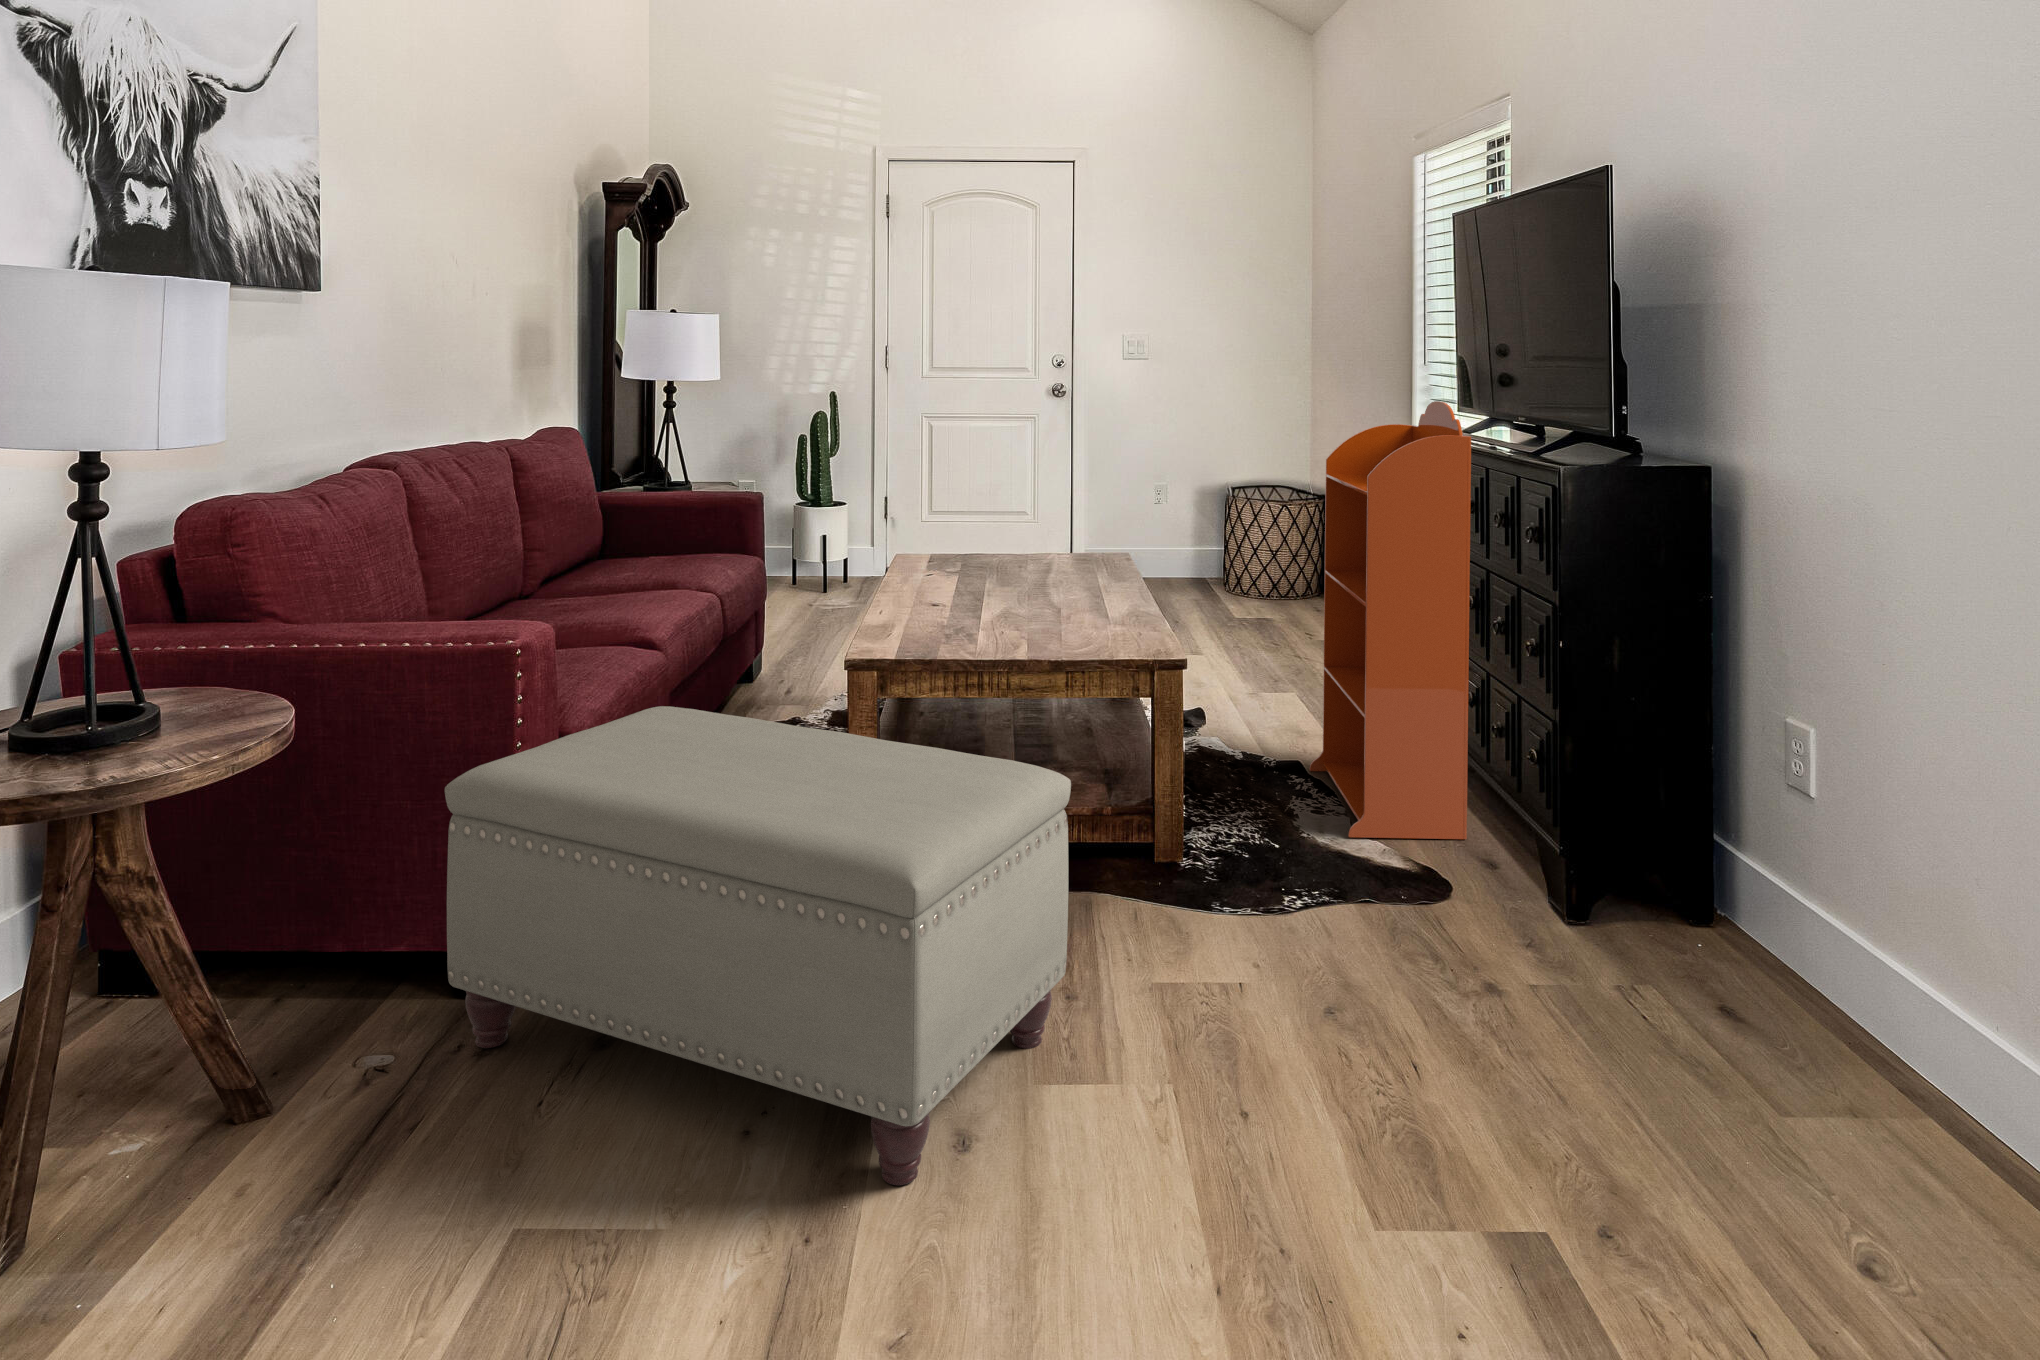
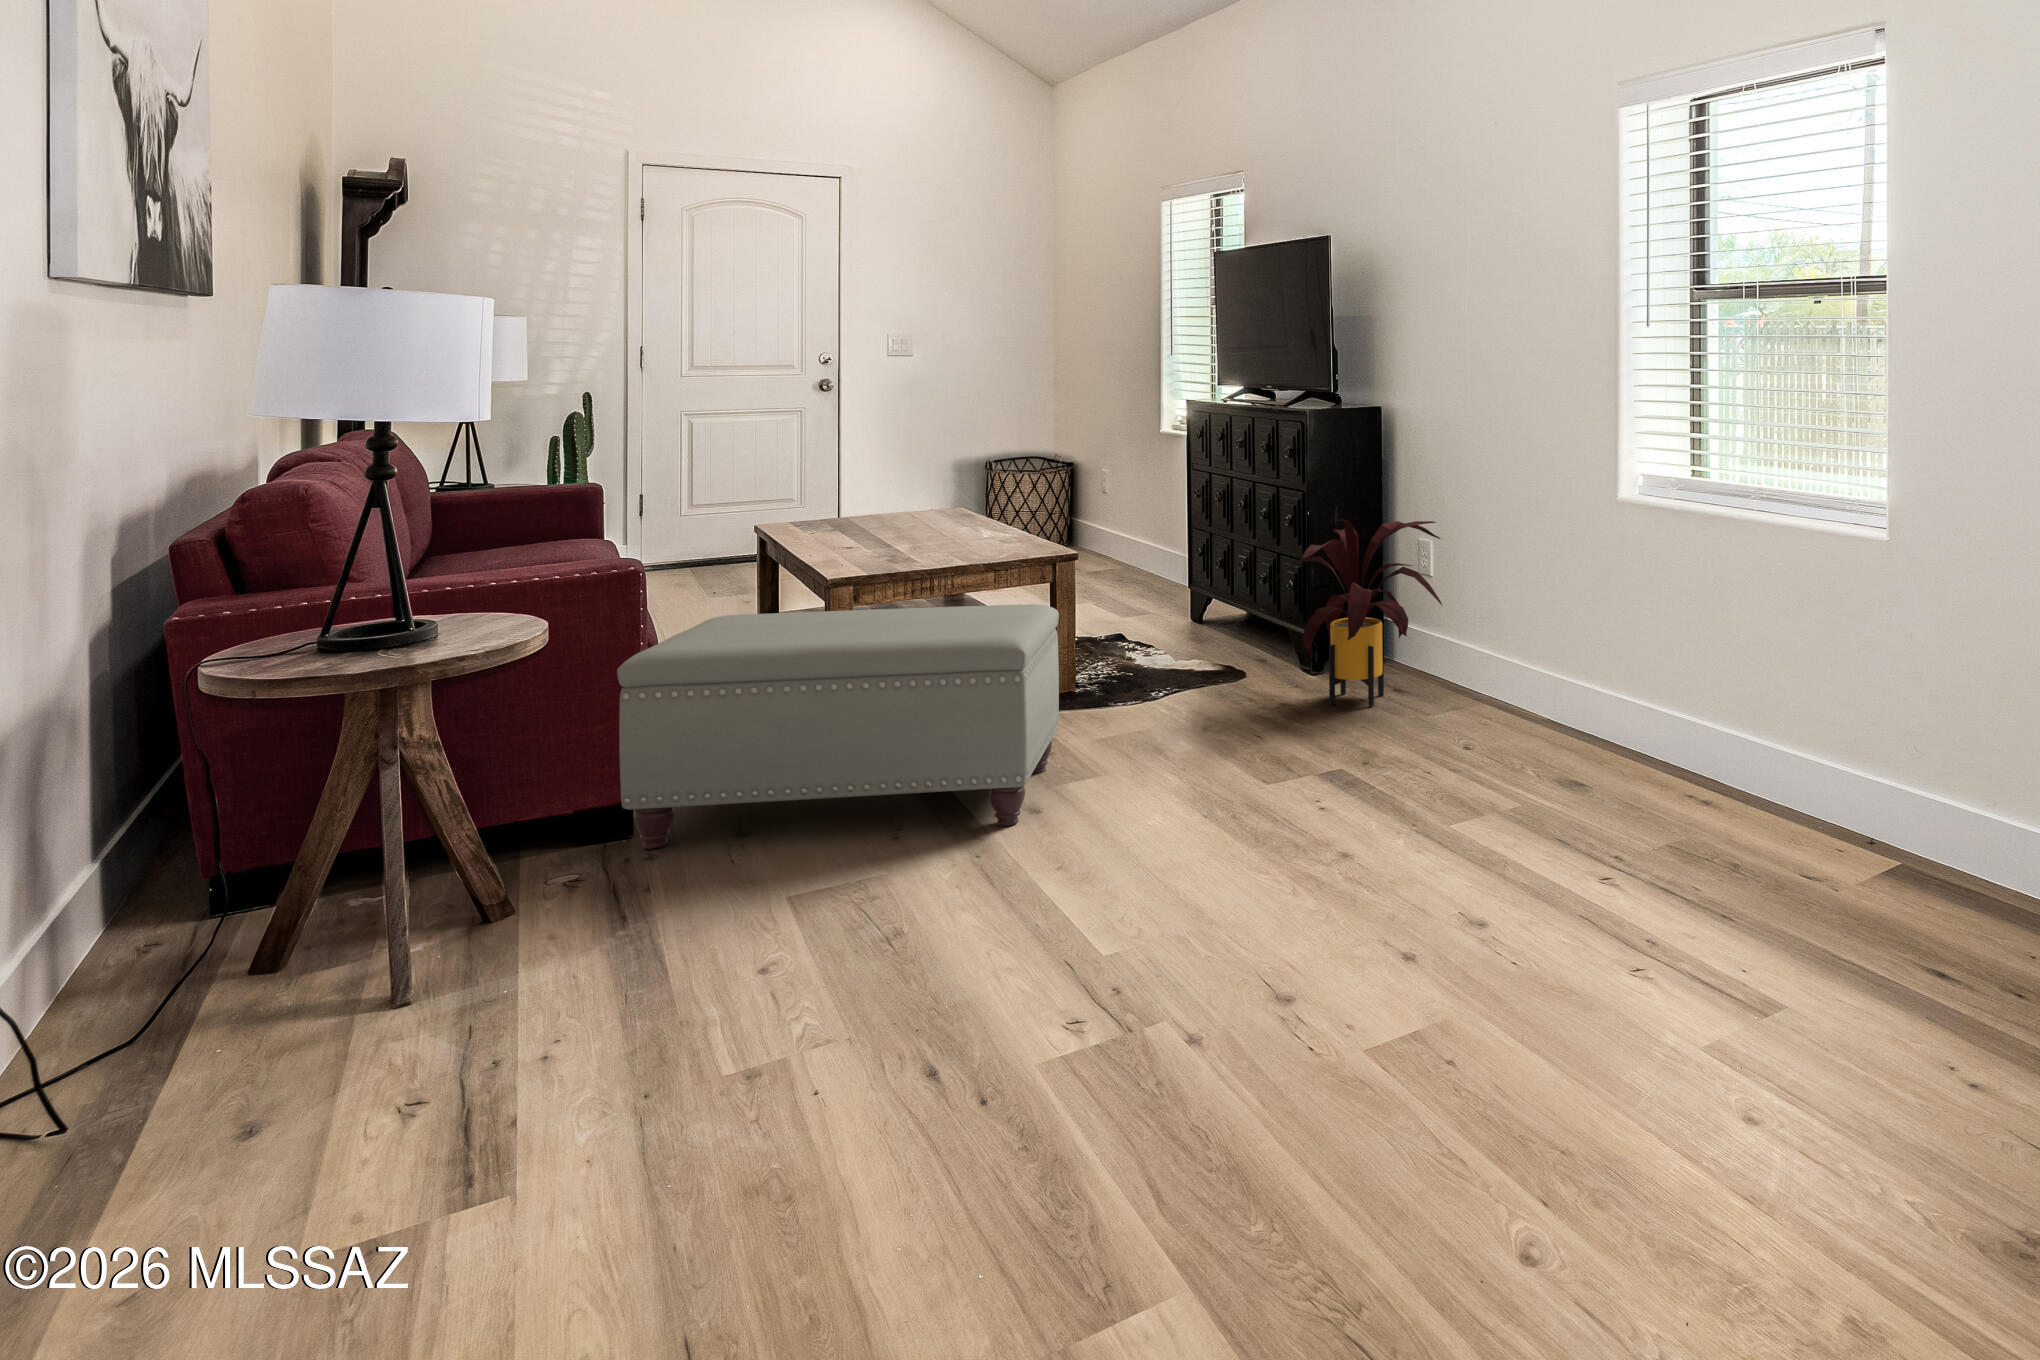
bookcase: present [1309,401,1471,839] -> none [1128,379,1245,663]
house plant: none [1482,676,1830,1044] -> present [1275,520,1442,706]

